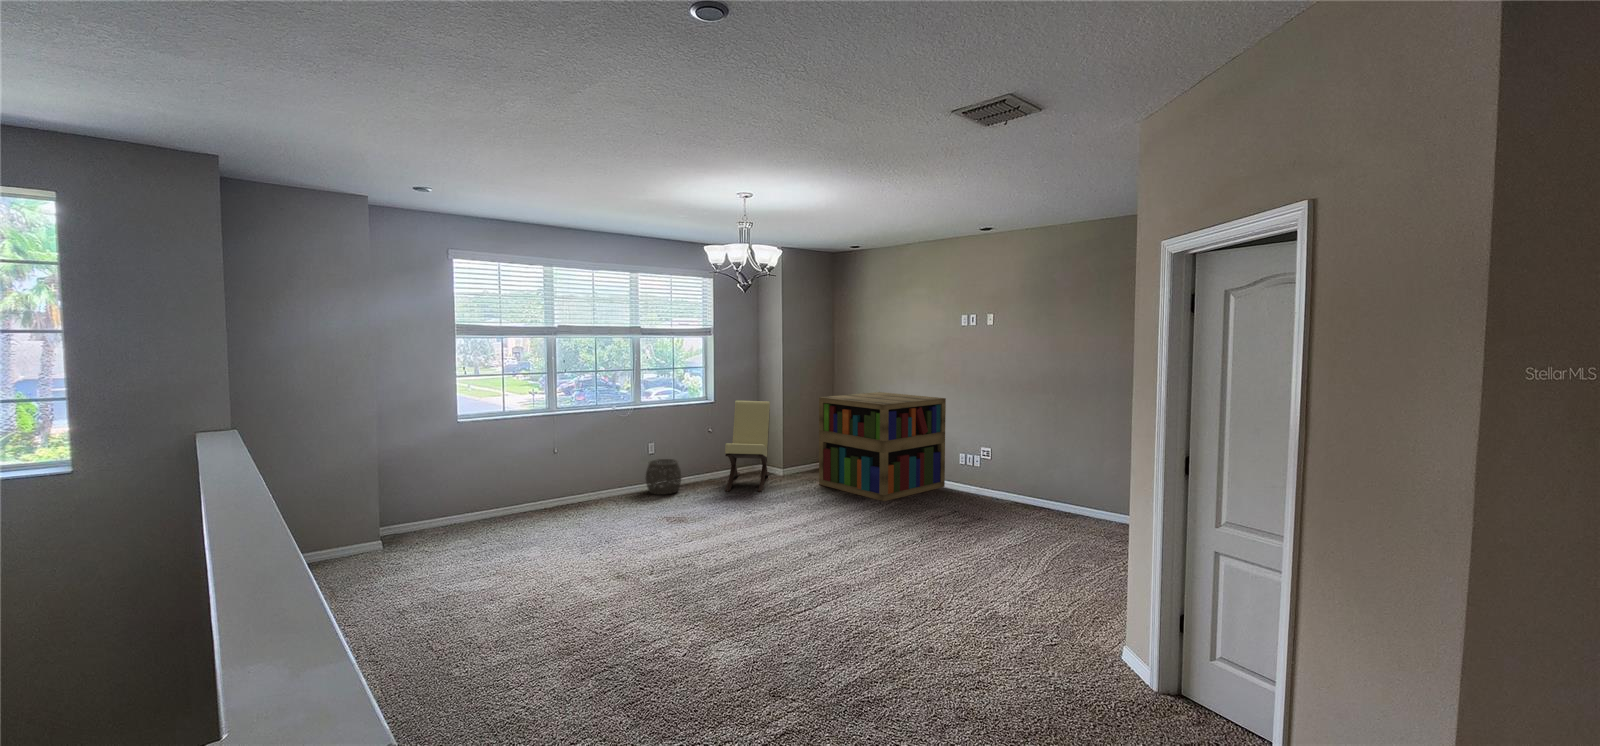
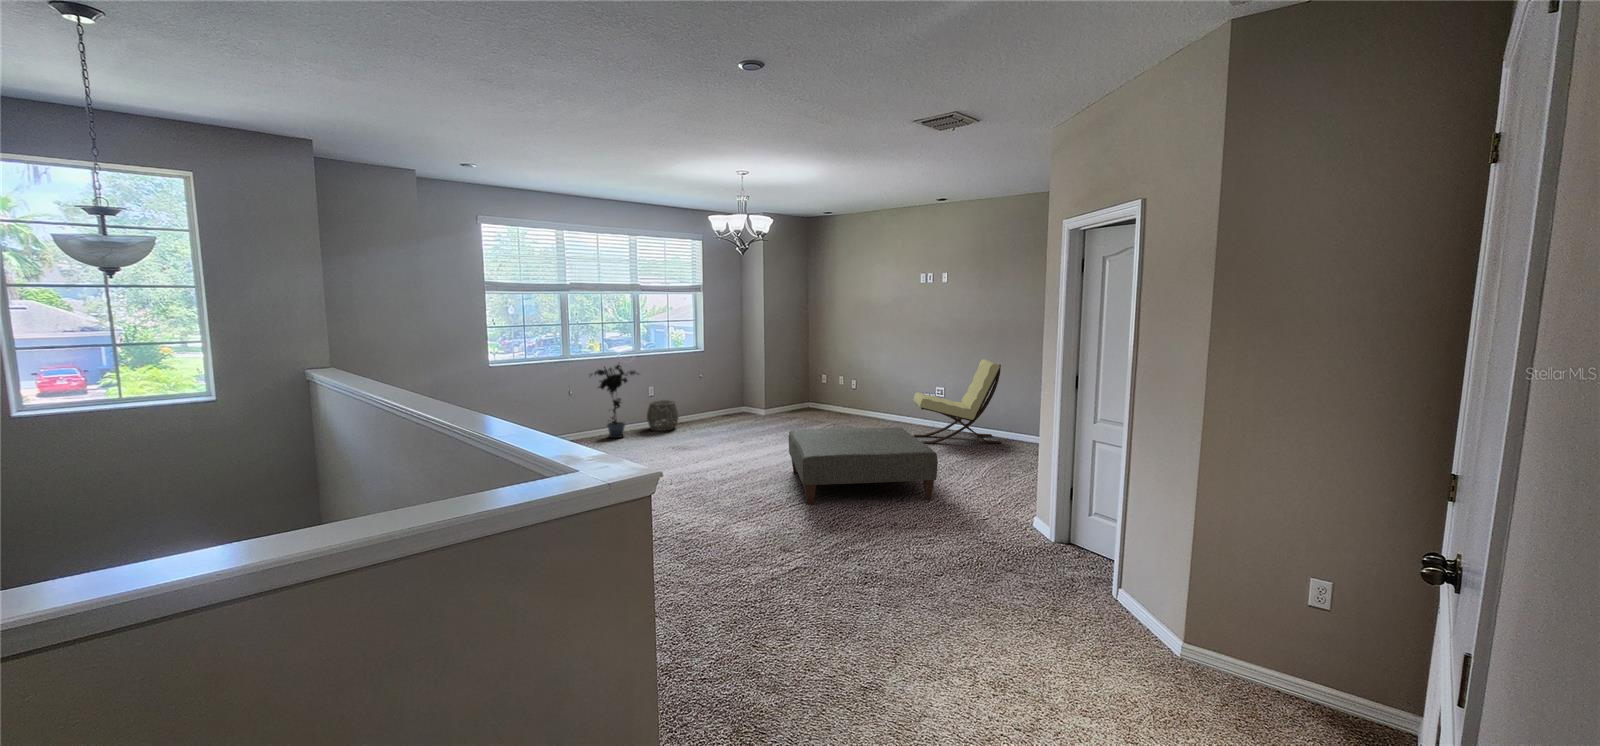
bookshelf: present [819,392,946,501] -> none [798,342,907,433]
lounge chair: present [725,401,770,492] -> present [913,359,1001,444]
potted plant: none [576,416,637,504] -> present [590,365,638,438]
ottoman: none [799,504,986,611] -> present [789,427,938,504]

